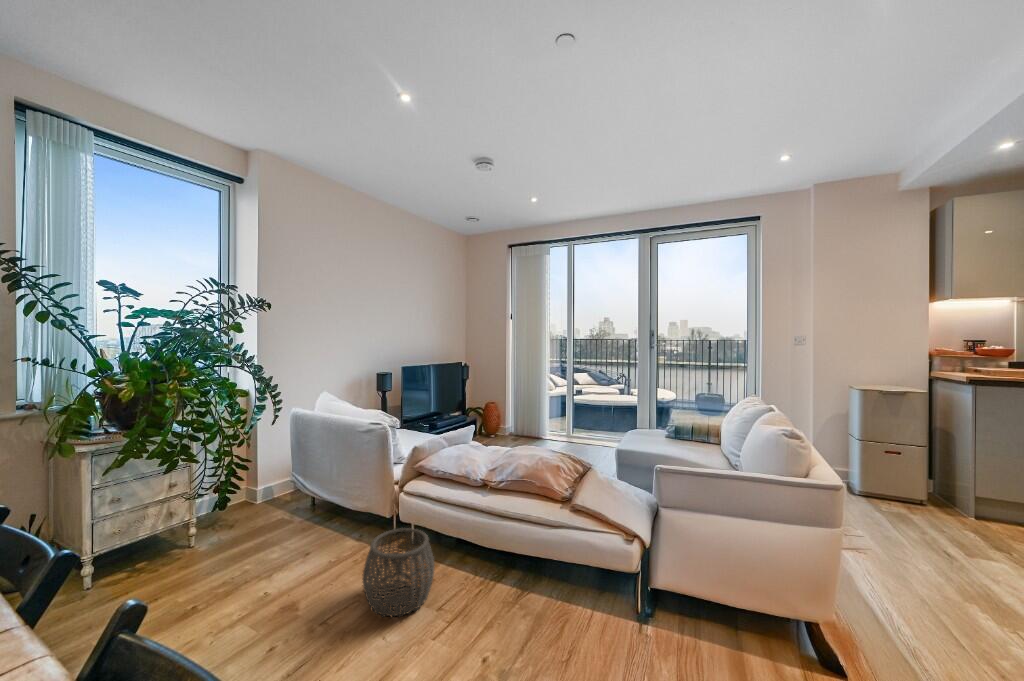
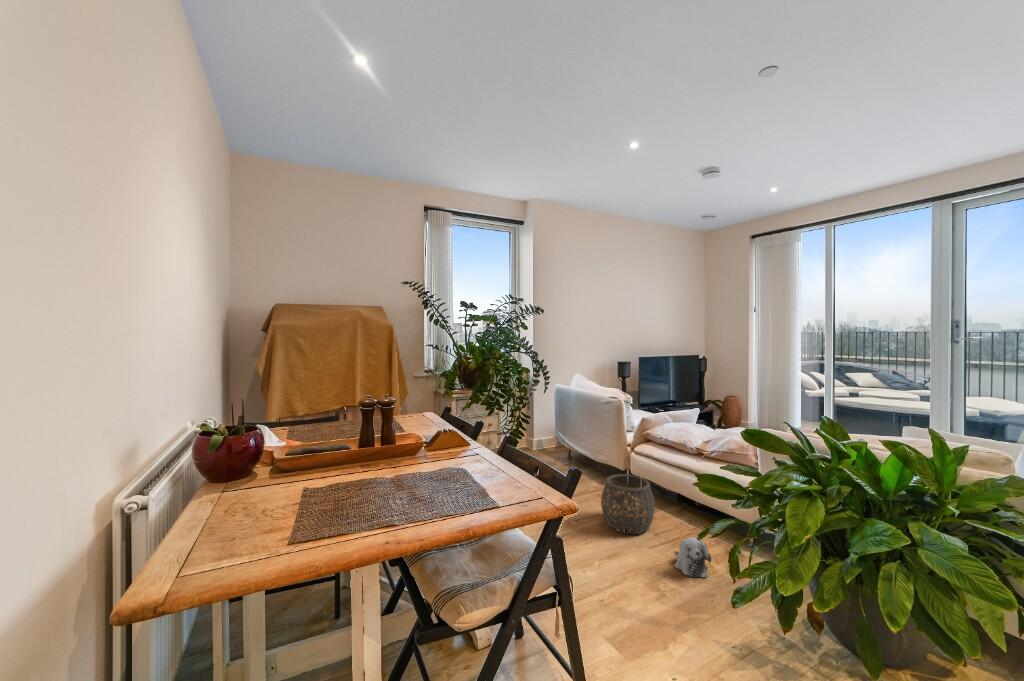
plush toy: none [465,603,506,659] -> present [675,537,711,578]

